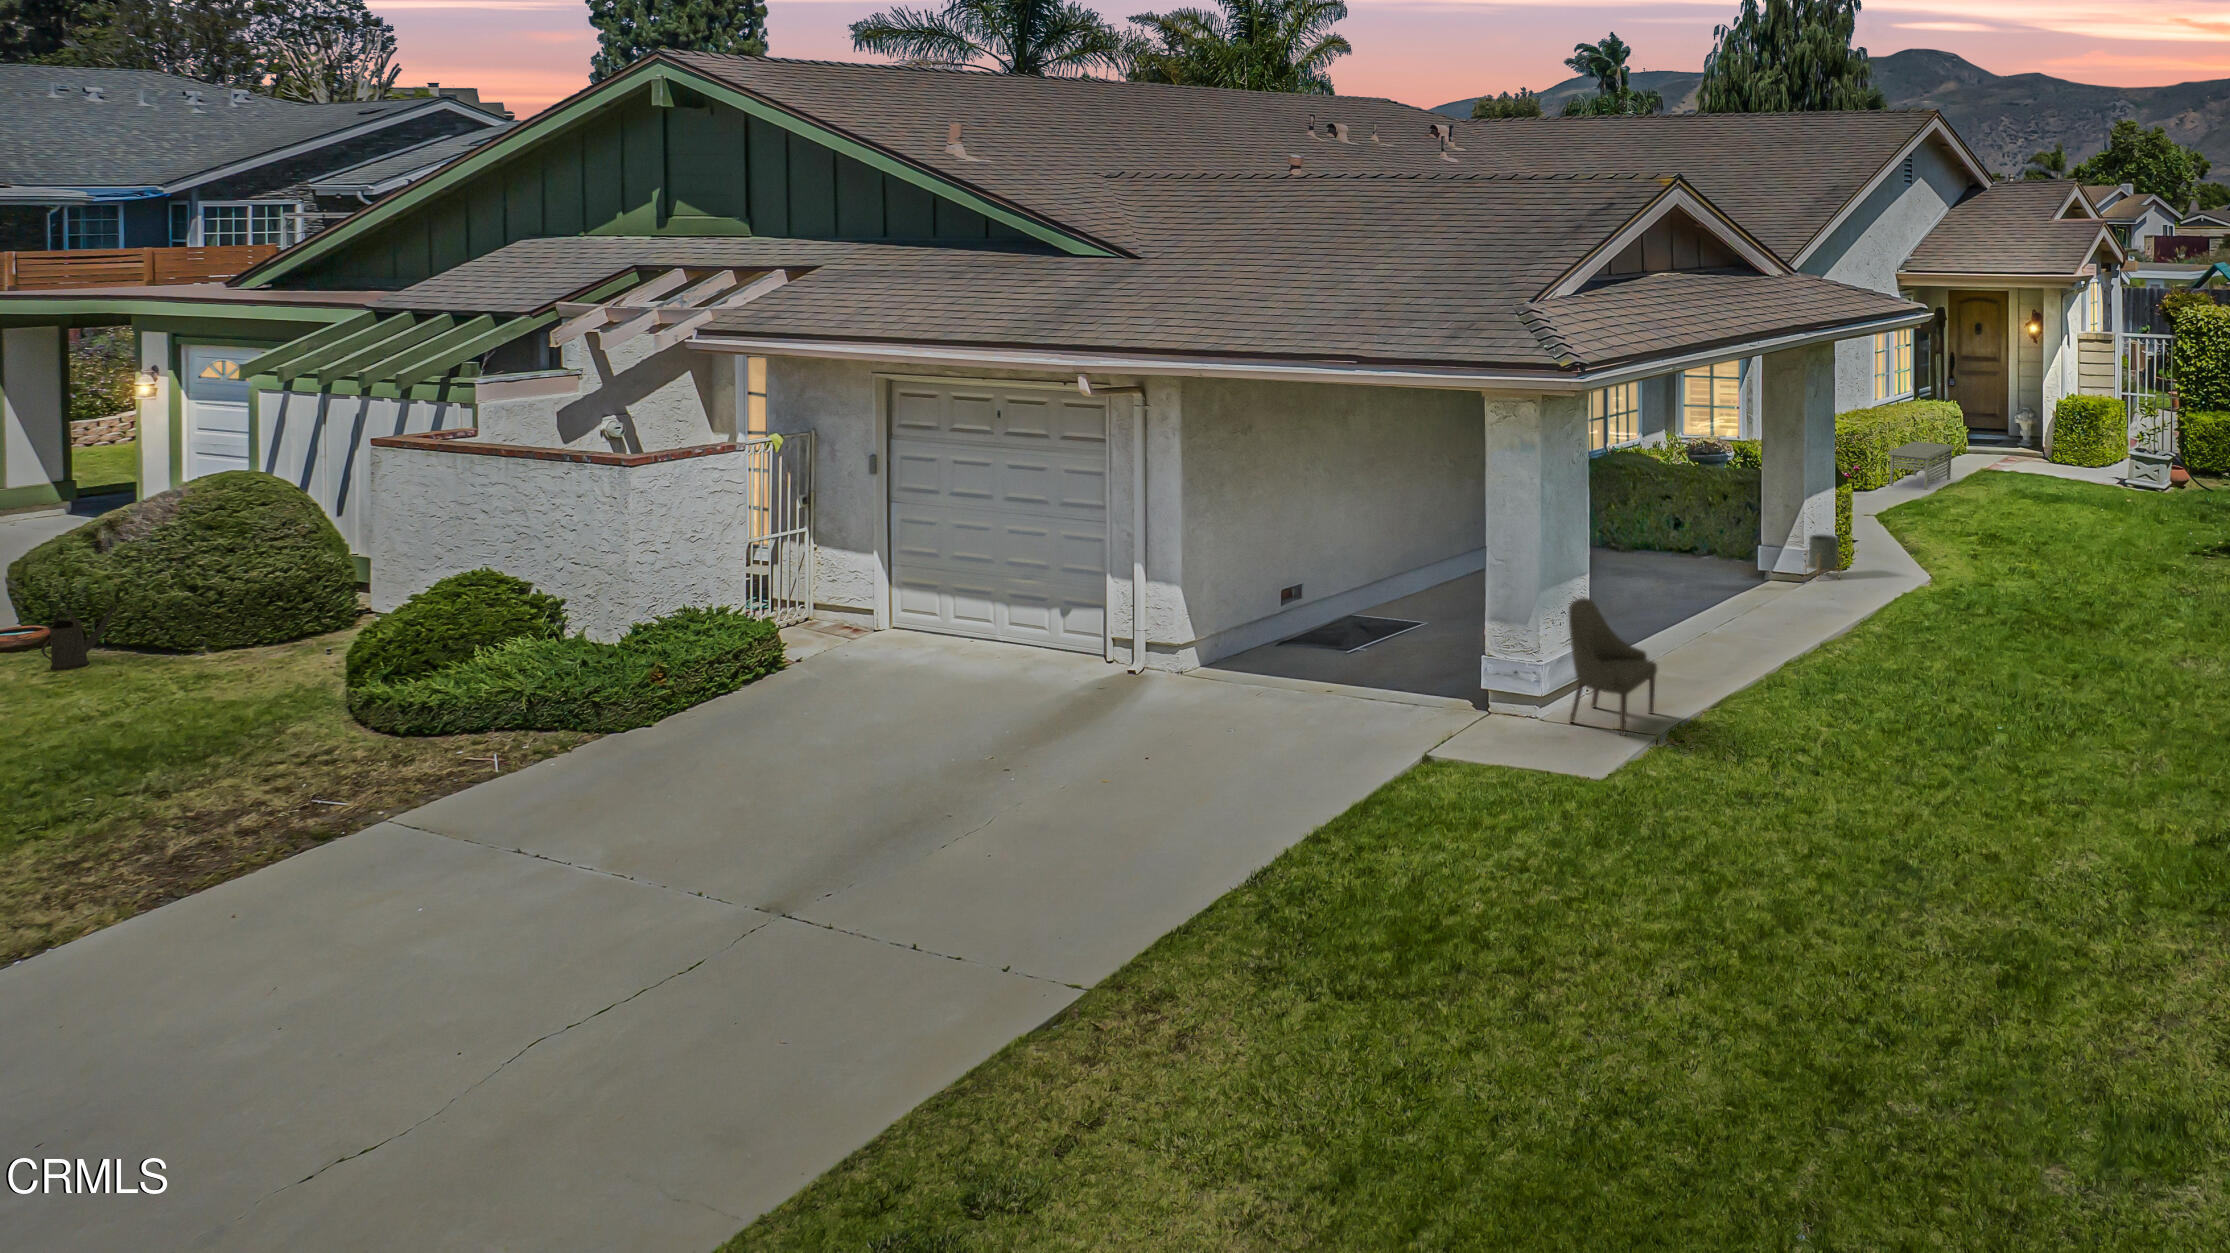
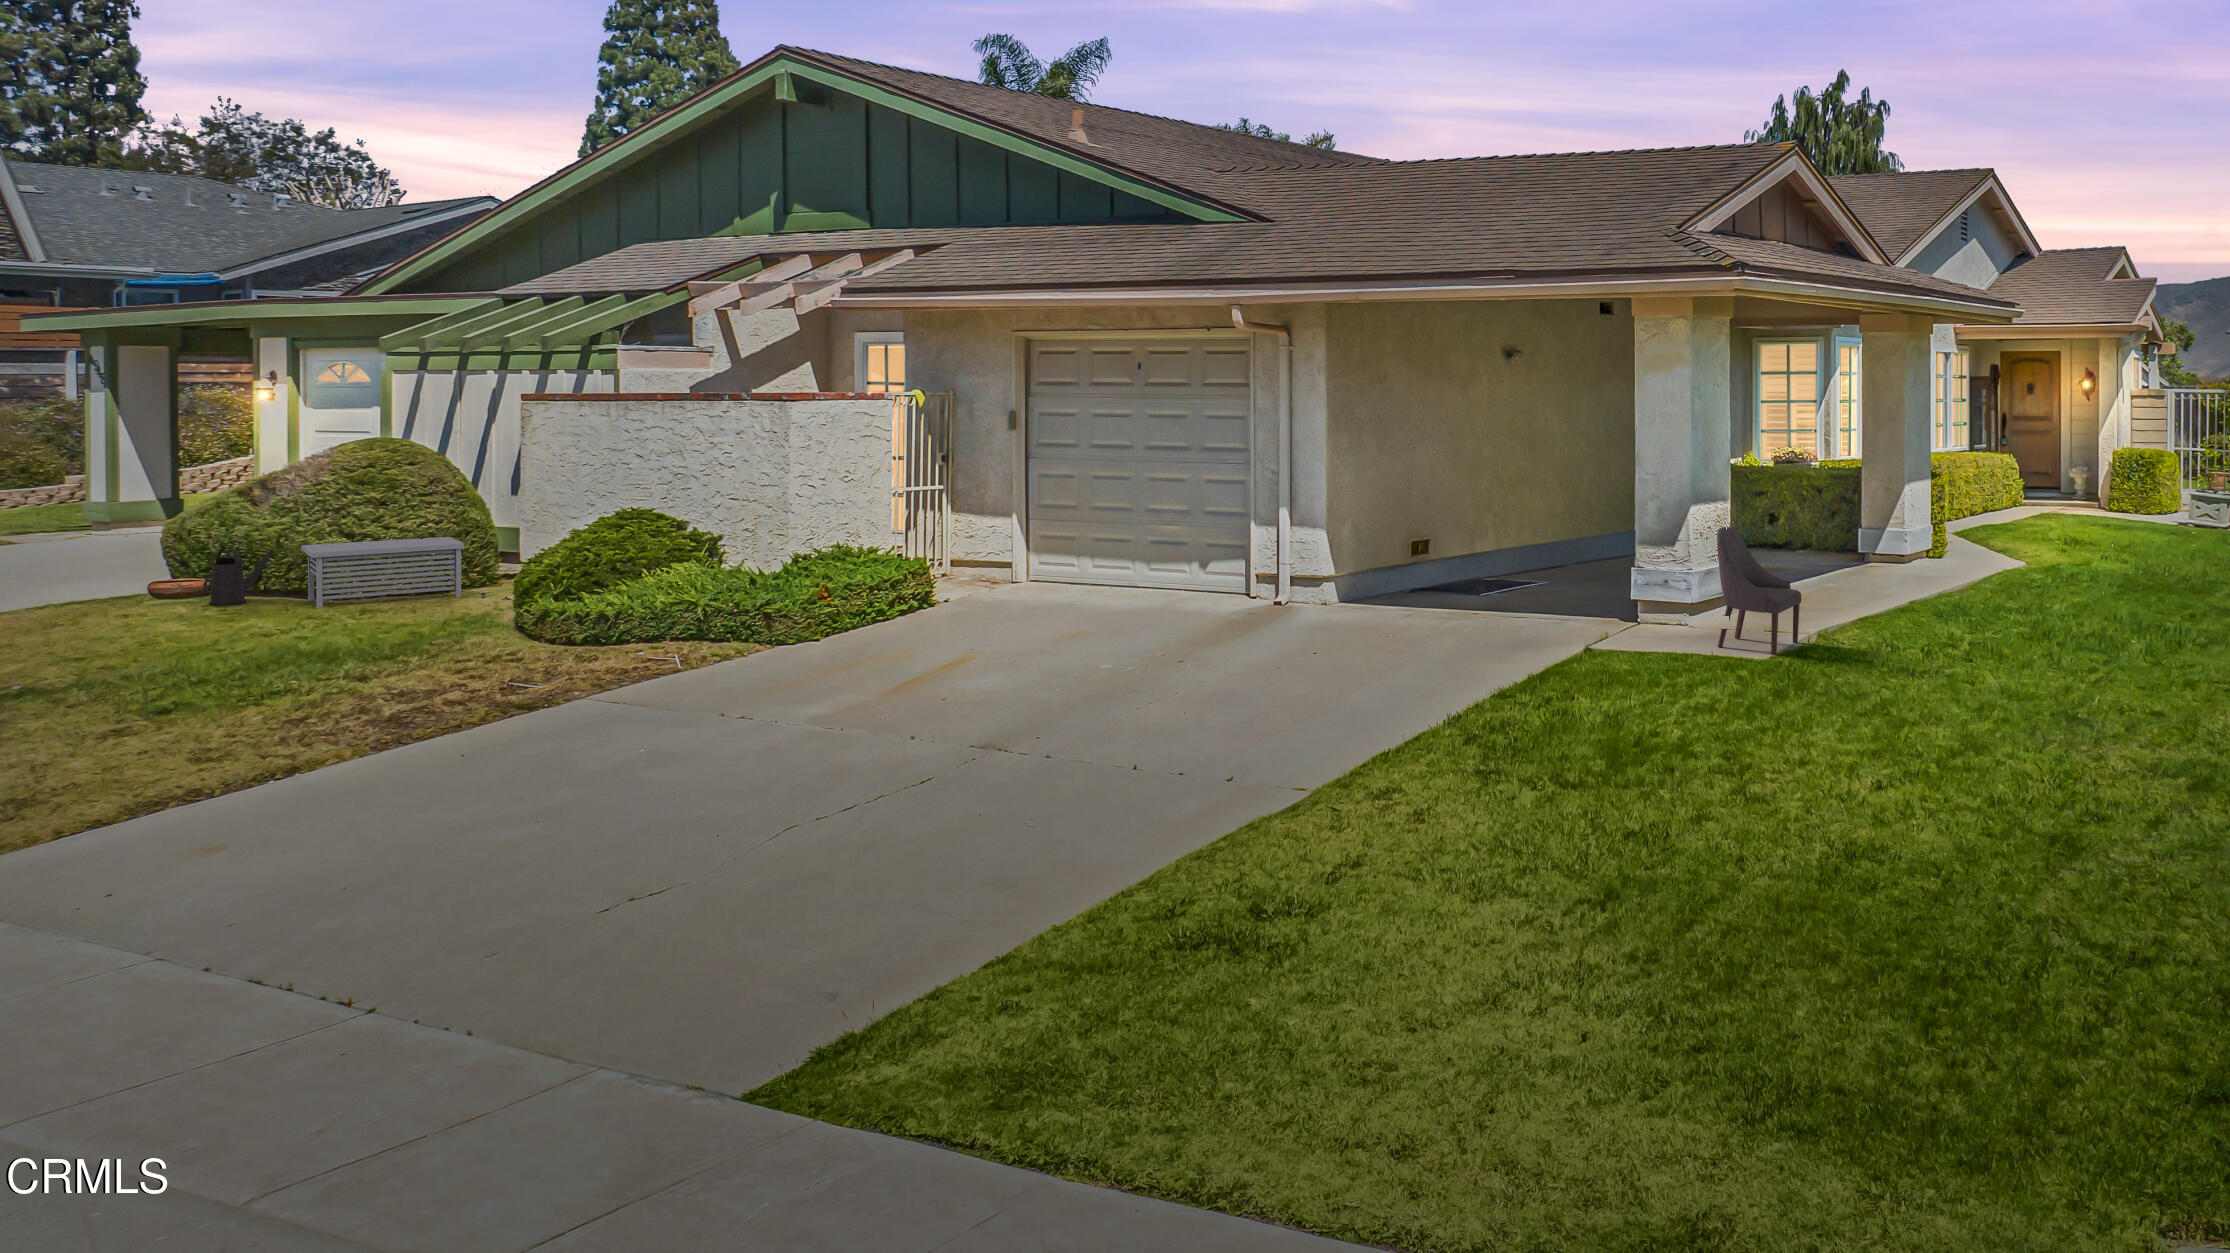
storage bench: present [1888,441,1954,490] -> present [301,537,464,608]
planter: present [1805,534,1841,574] -> none [1904,527,1942,571]

